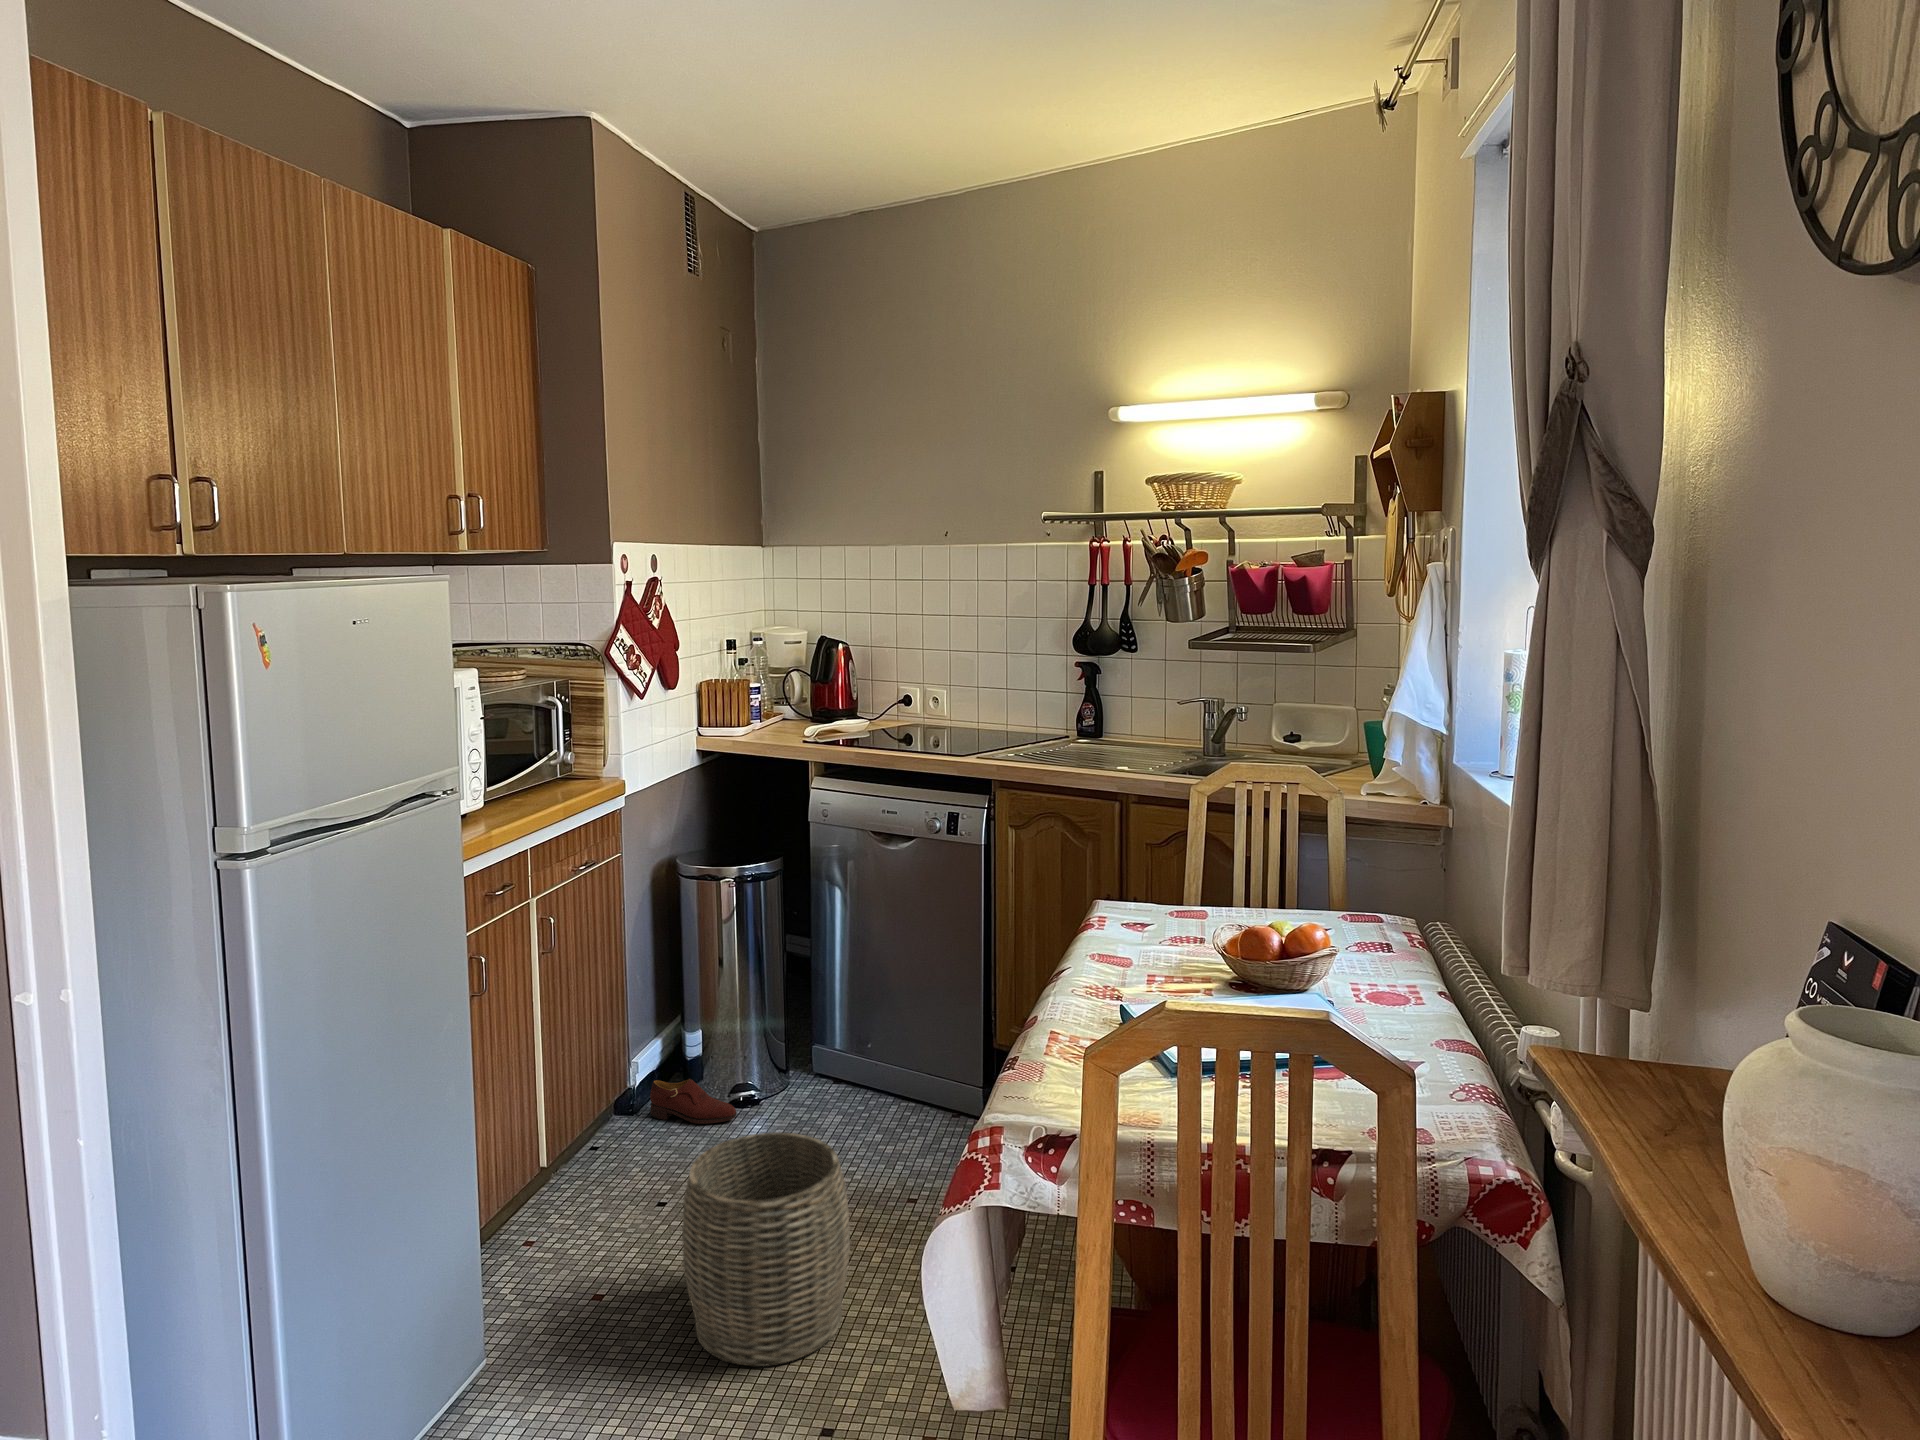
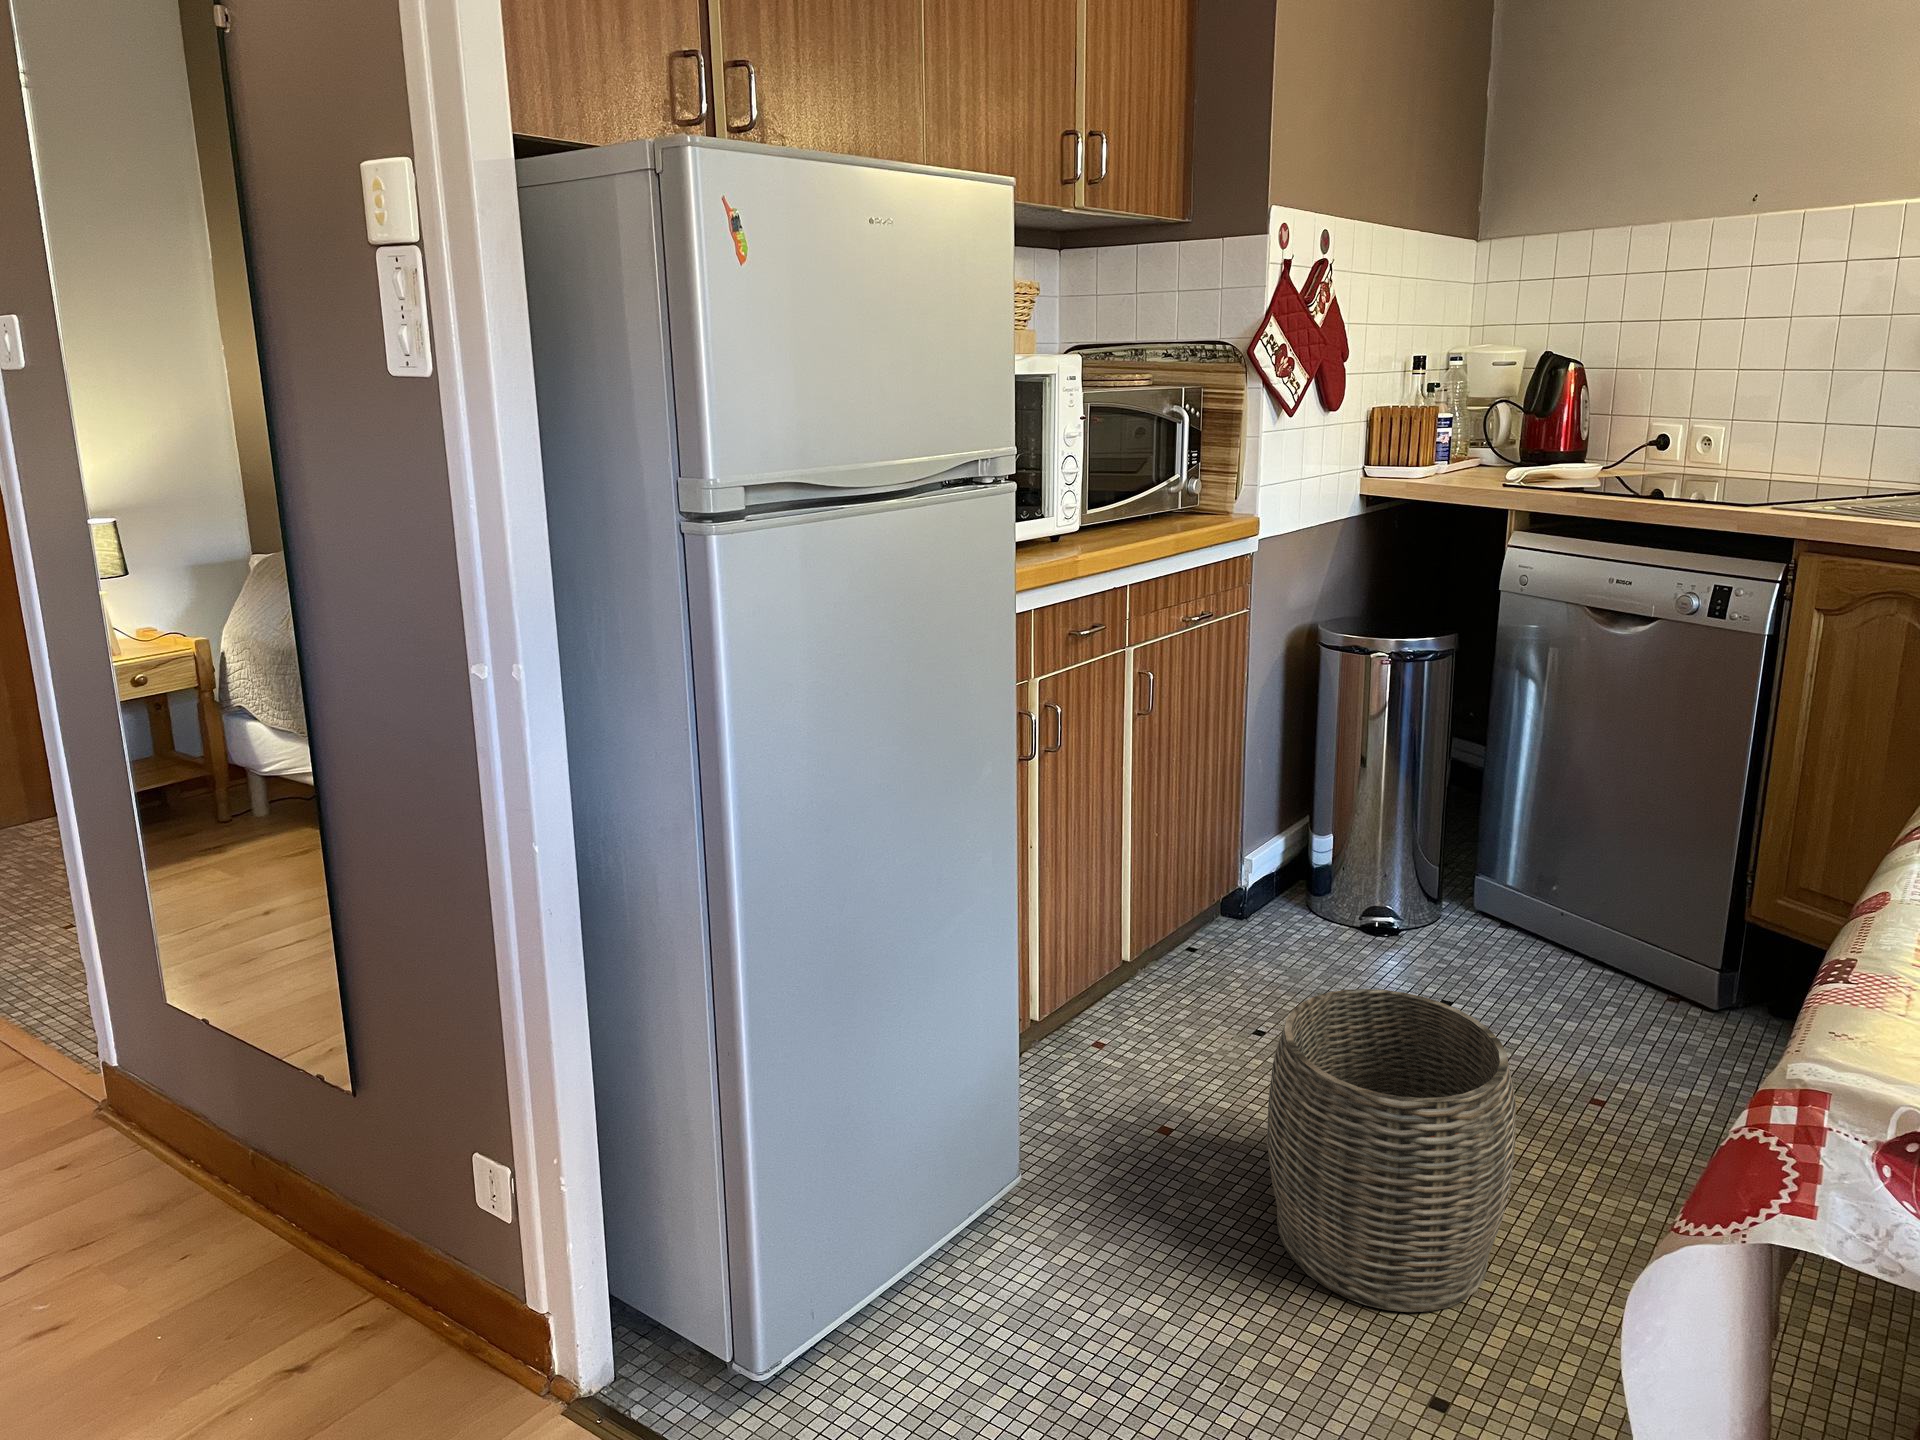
shoe: present [650,1079,737,1123] -> none [1261,883,1366,948]

